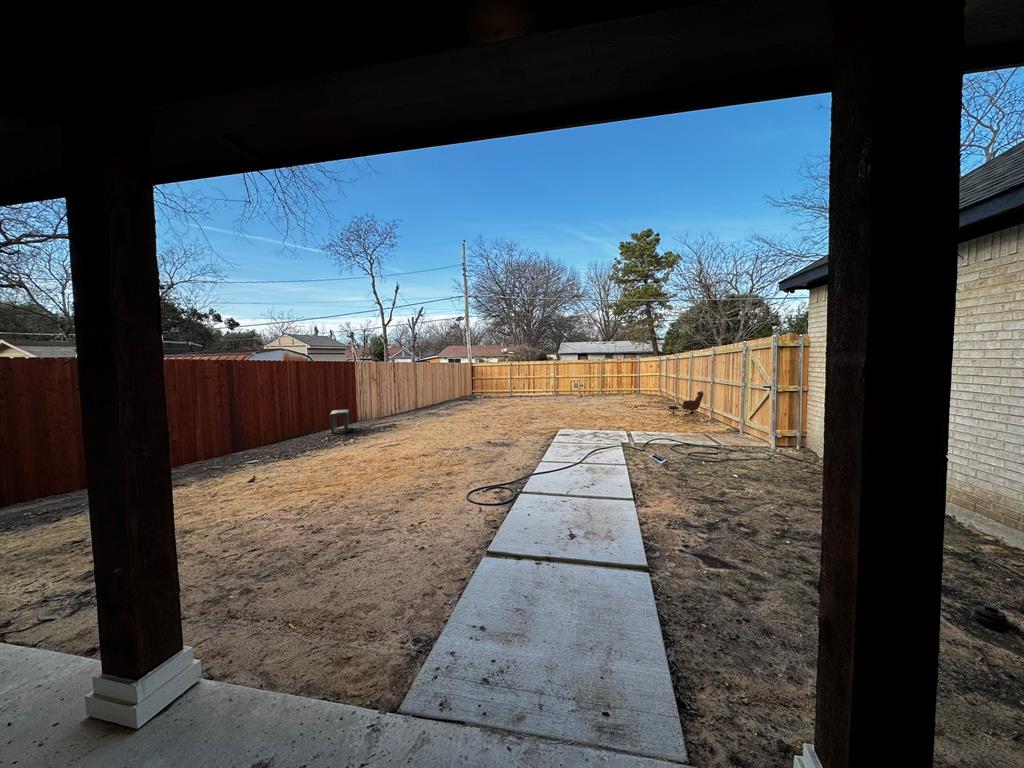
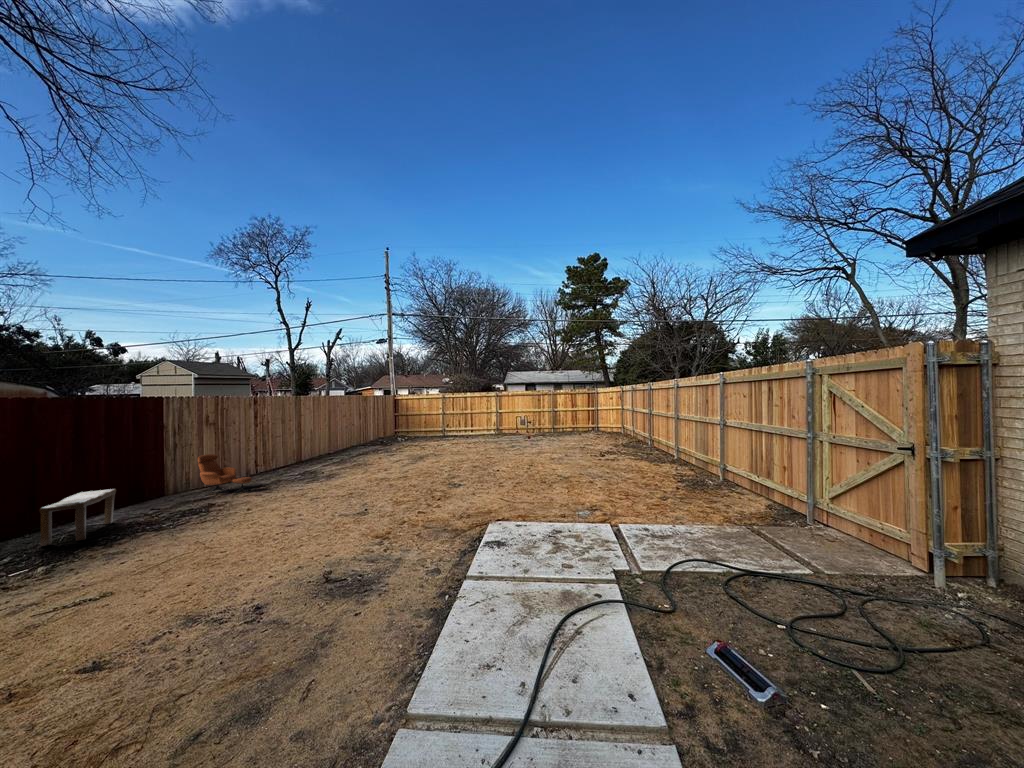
lounge chair: present [669,391,703,416] -> present [198,454,252,494]

